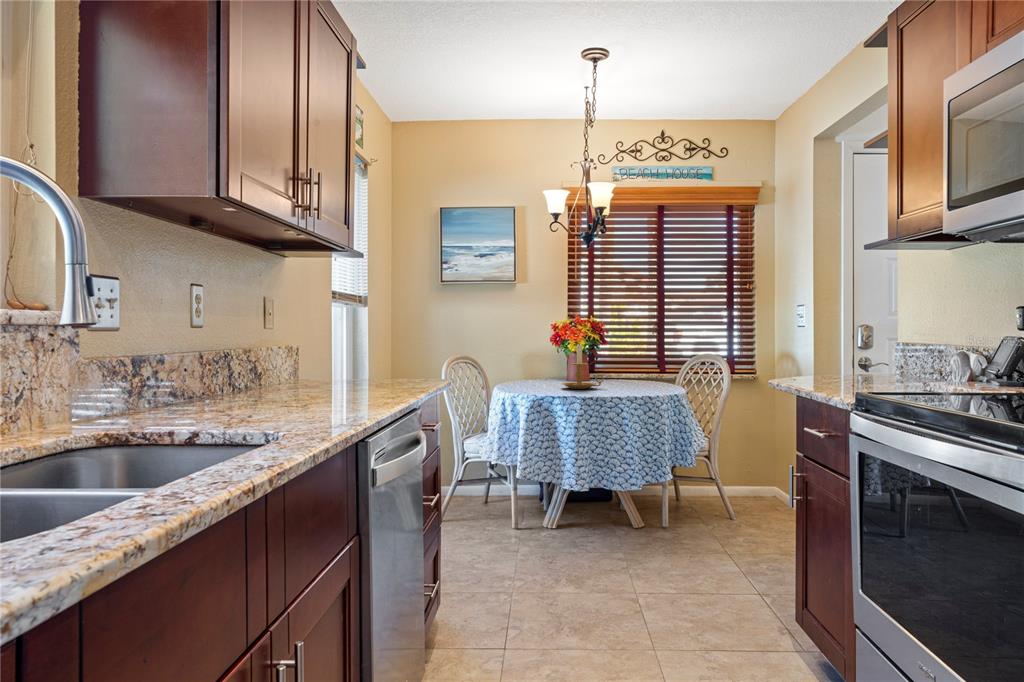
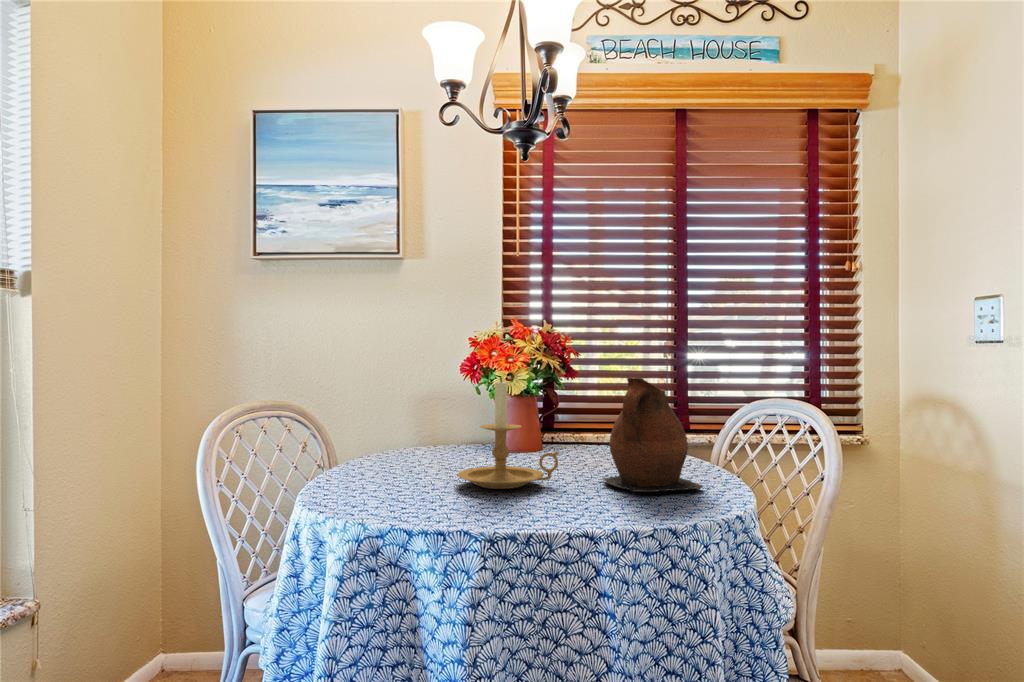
ceramic pitcher: none [621,343,664,389] -> present [603,377,703,492]

